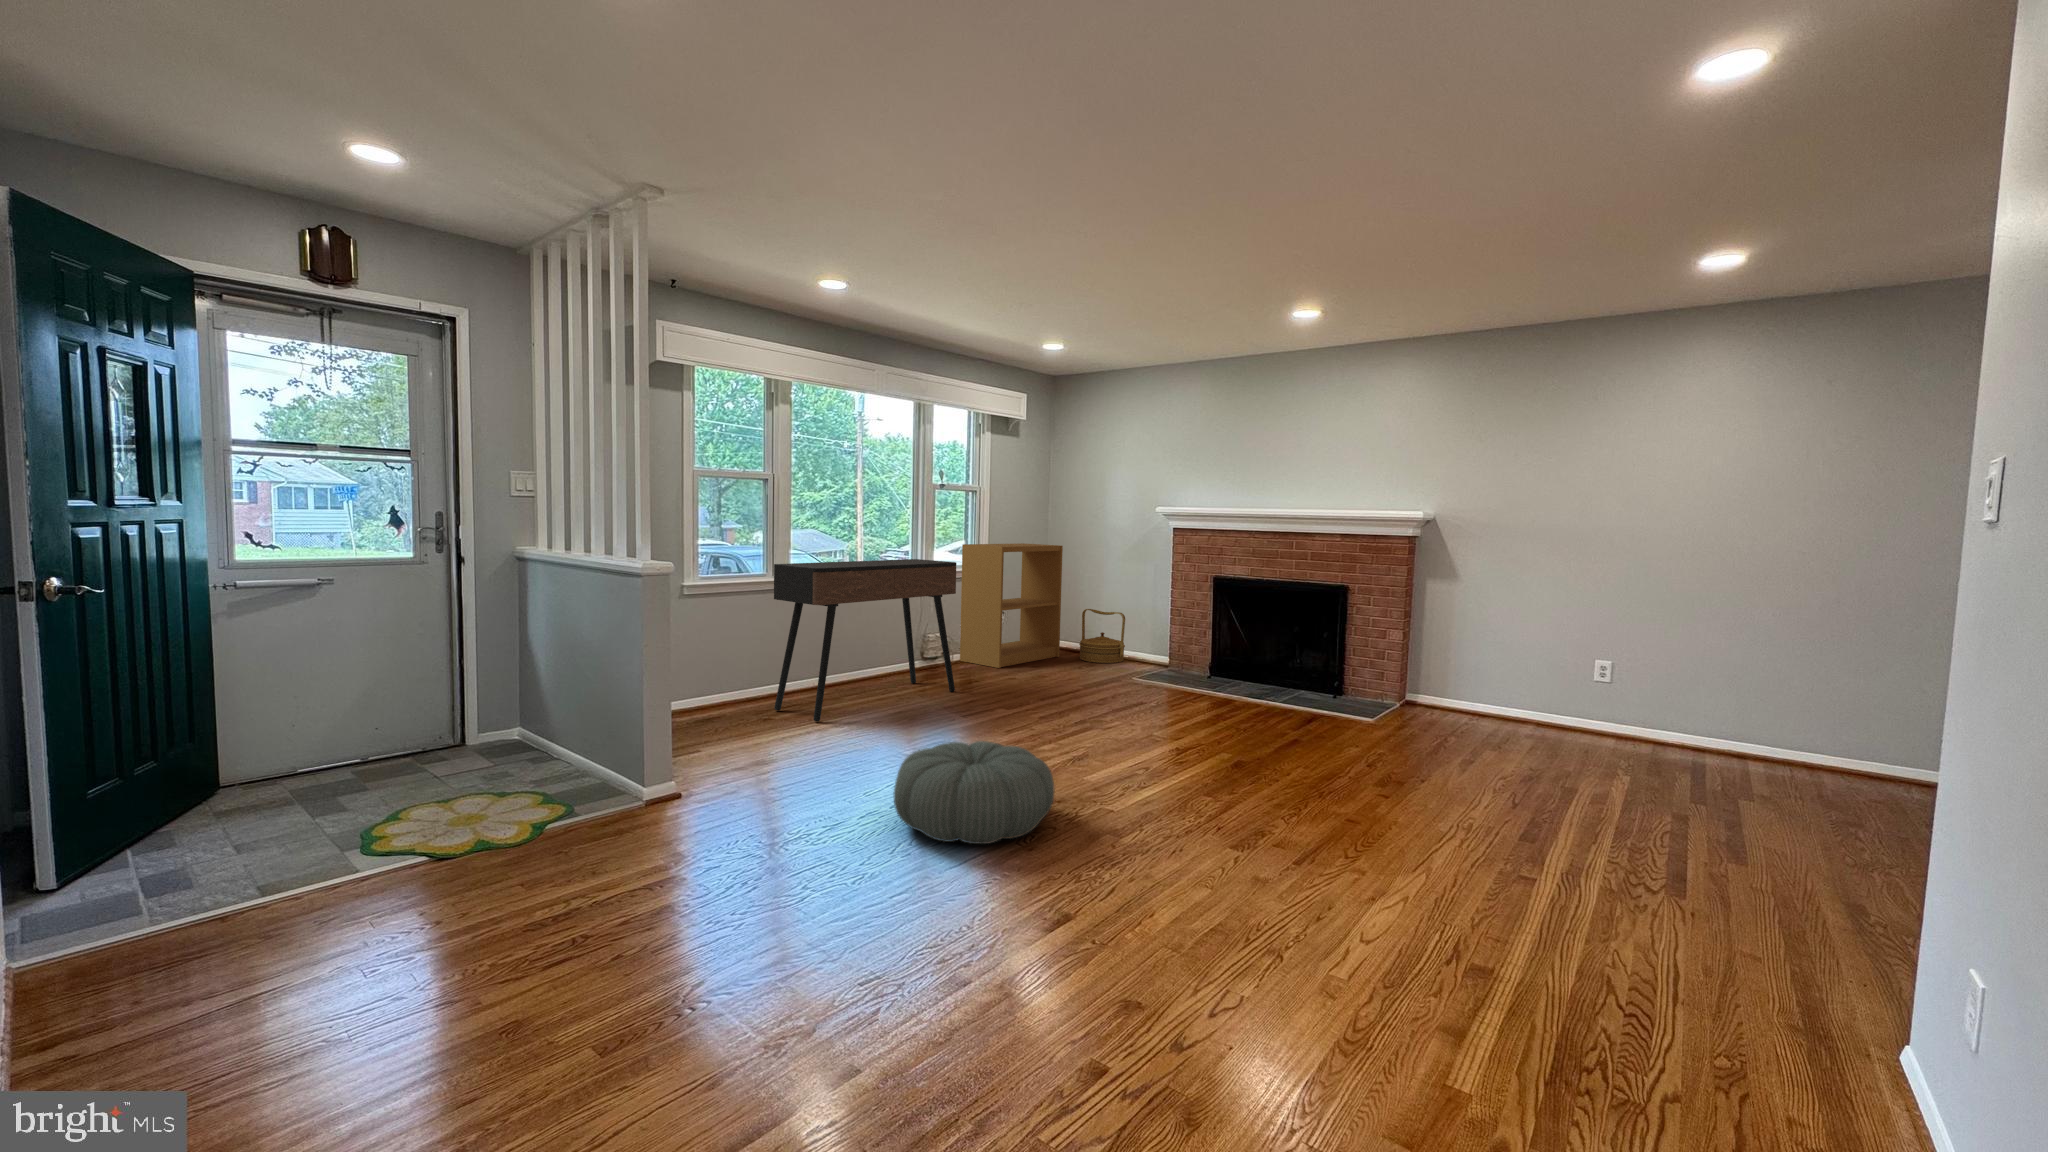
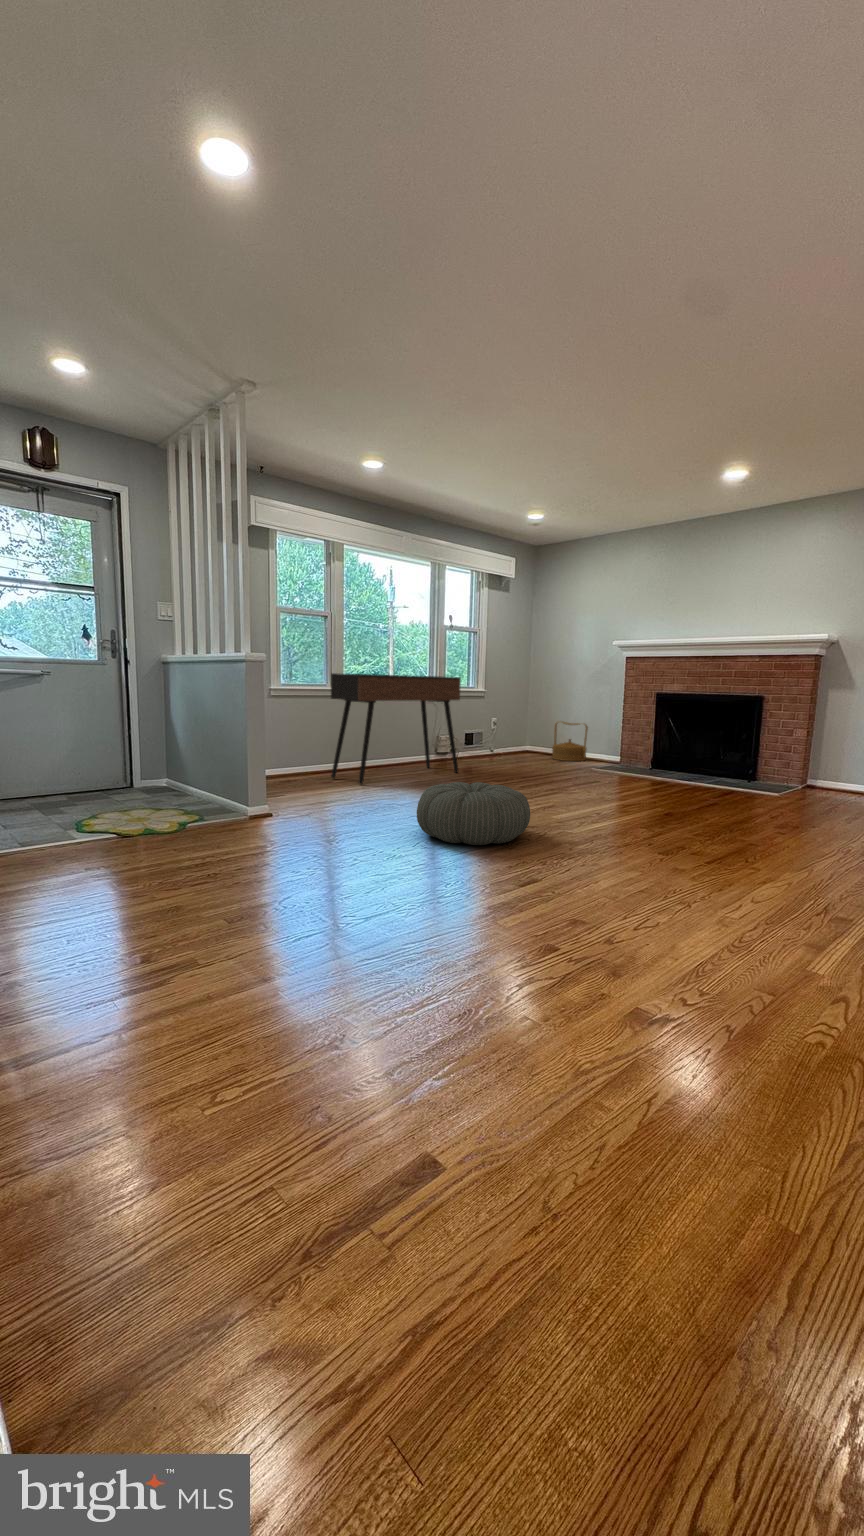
bookshelf: present [960,543,1063,668] -> none [462,670,541,762]

